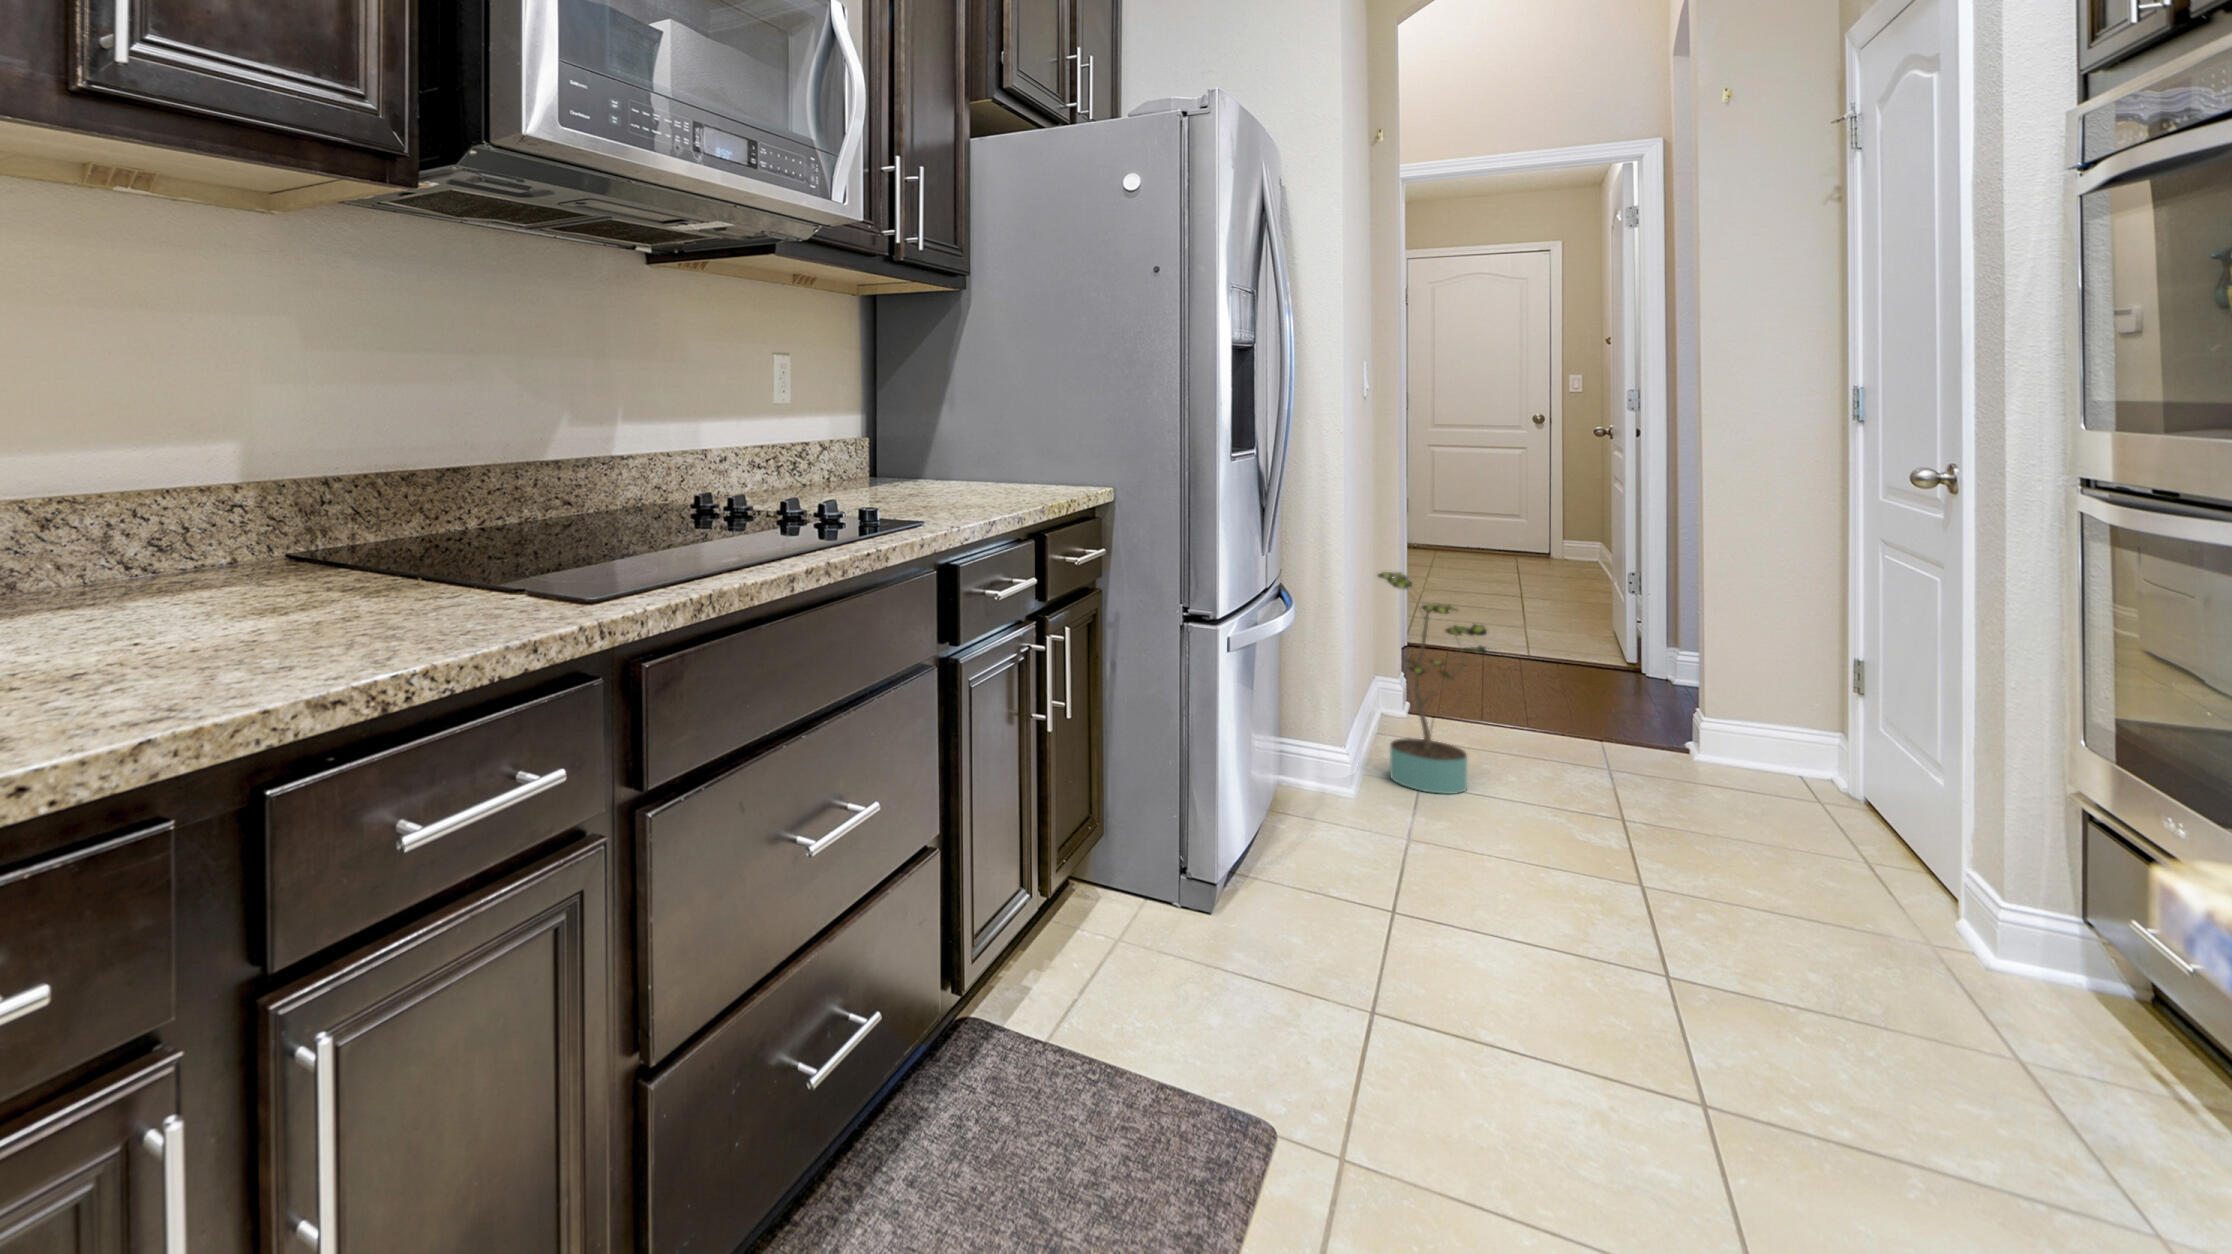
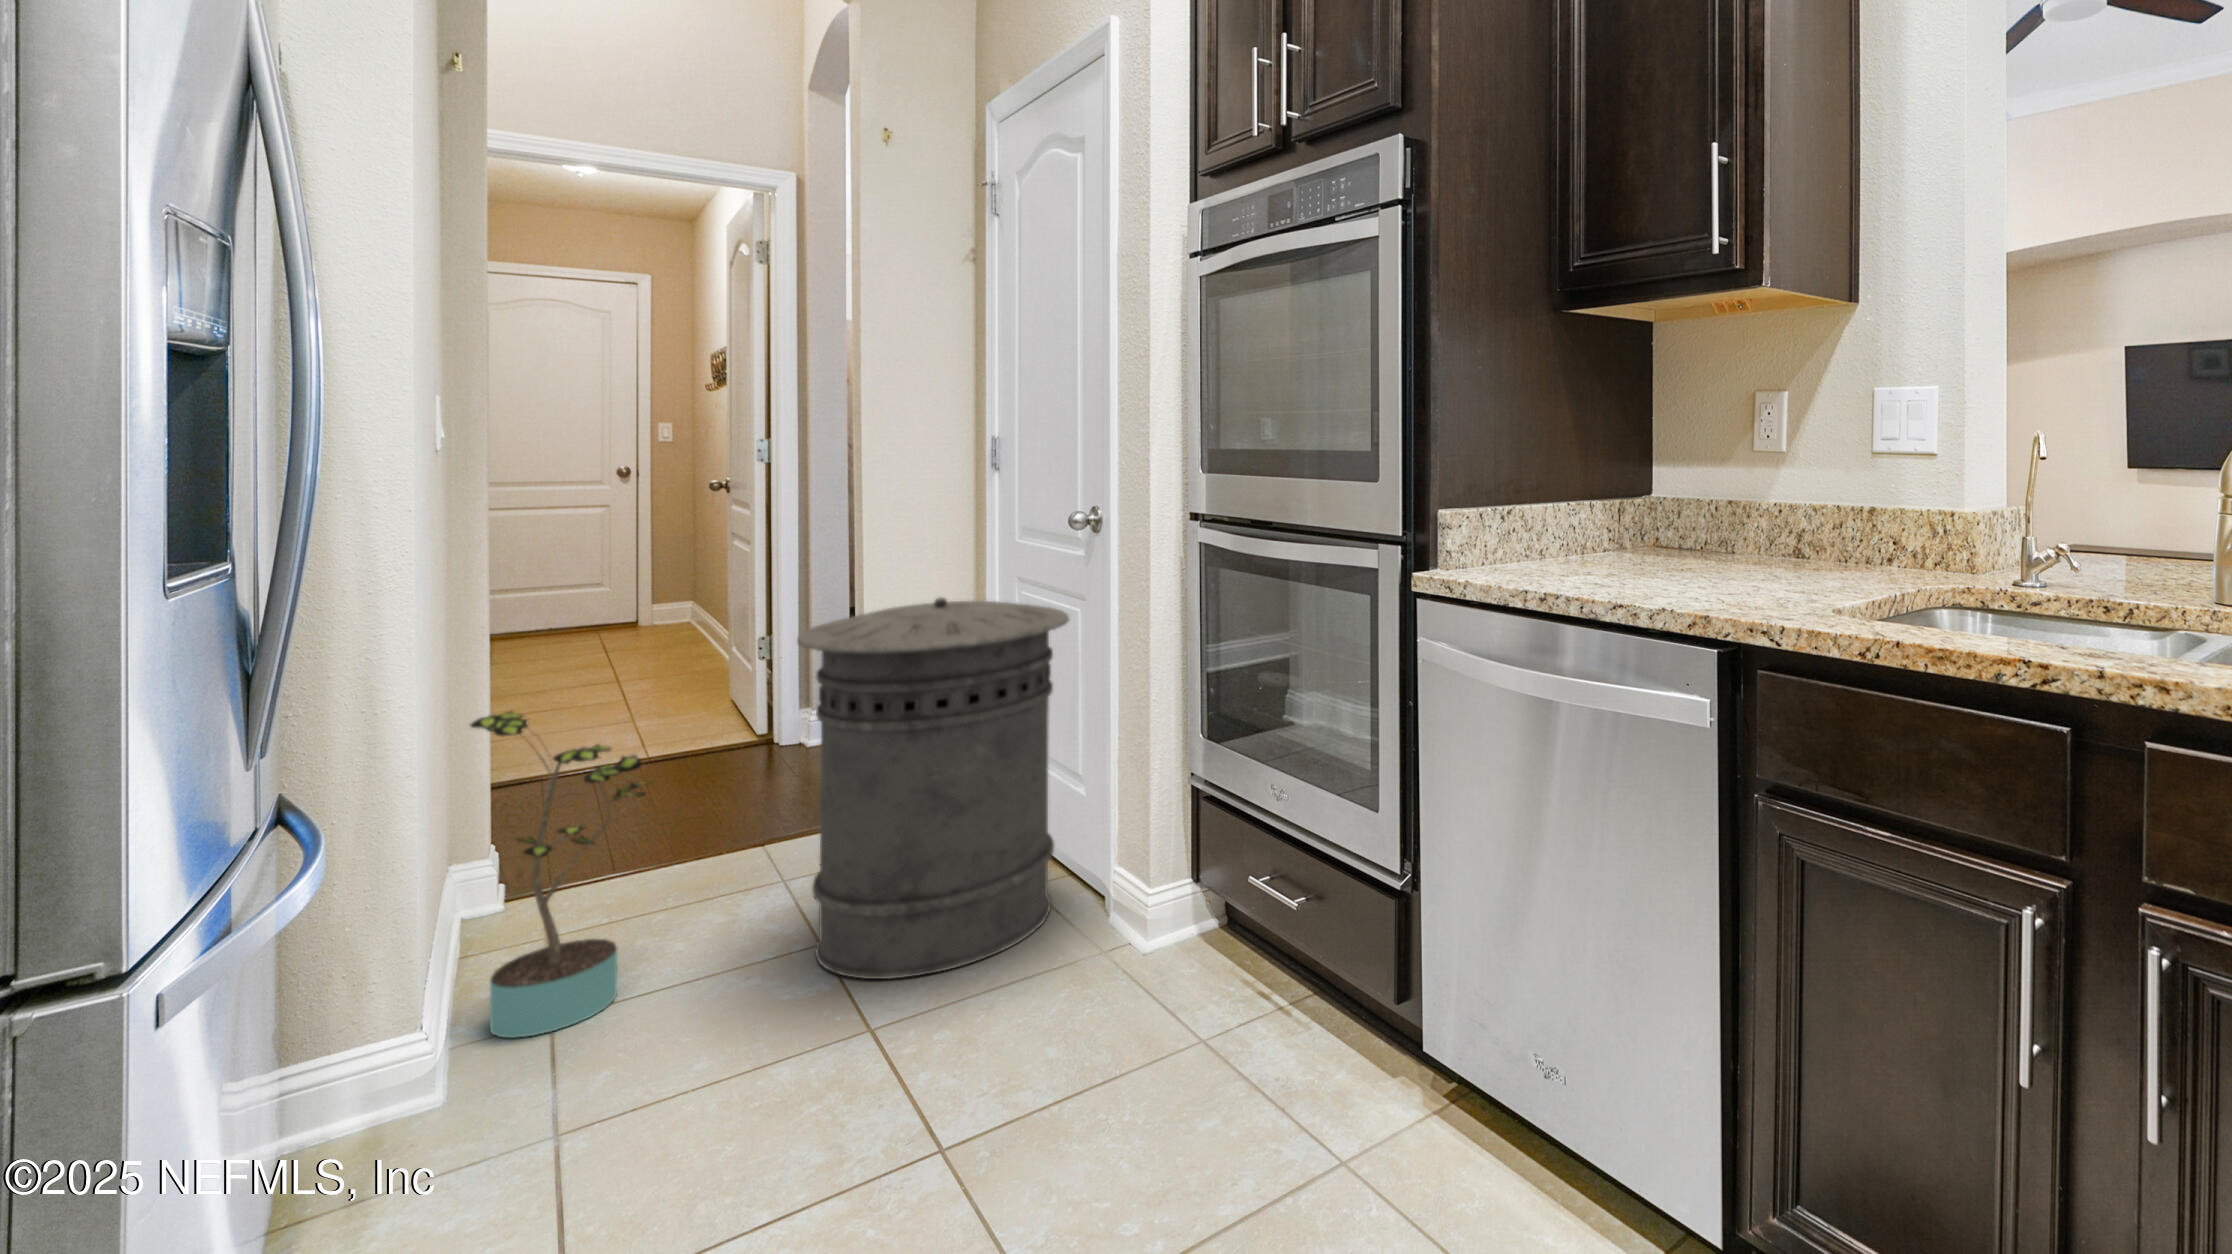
trash can: none [1600,541,1915,895] -> present [797,597,1069,979]

